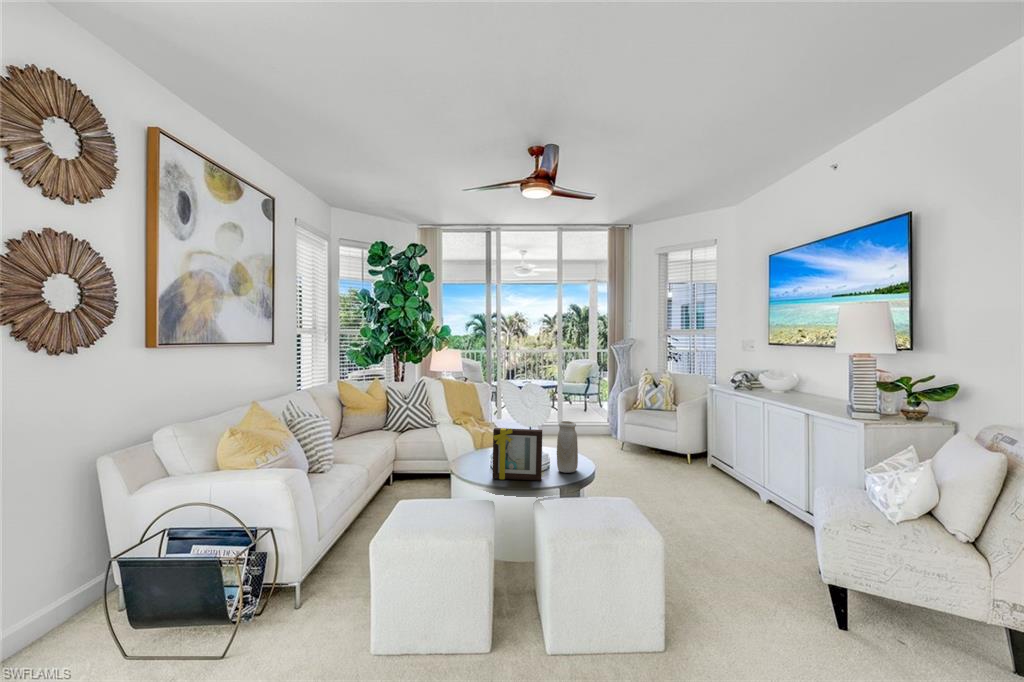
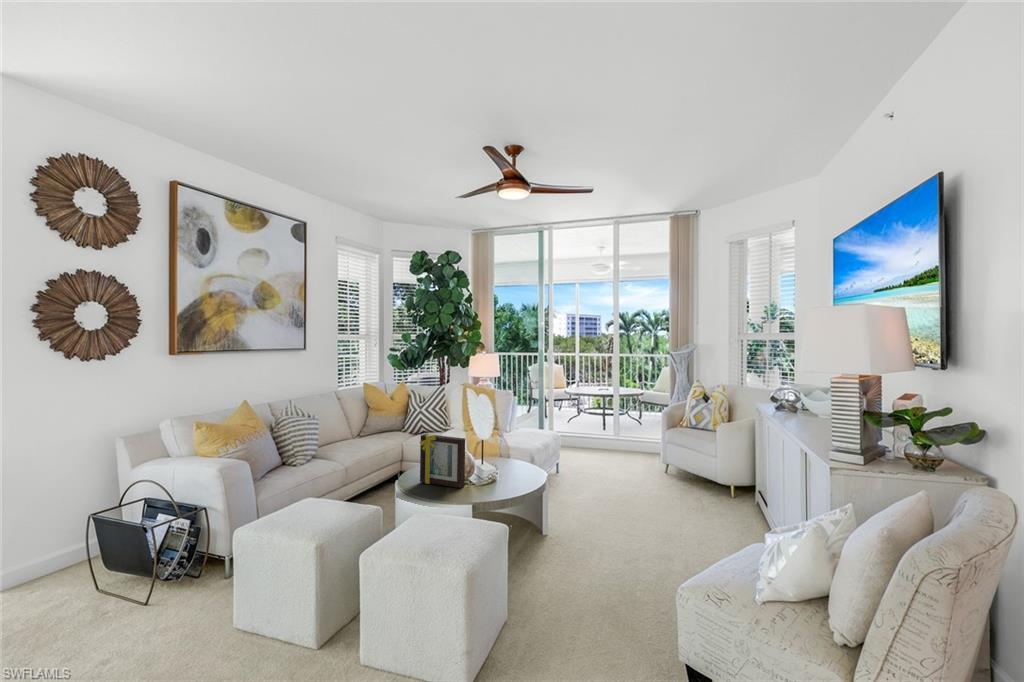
vase: present [557,421,578,473] -> none [488,432,511,484]

